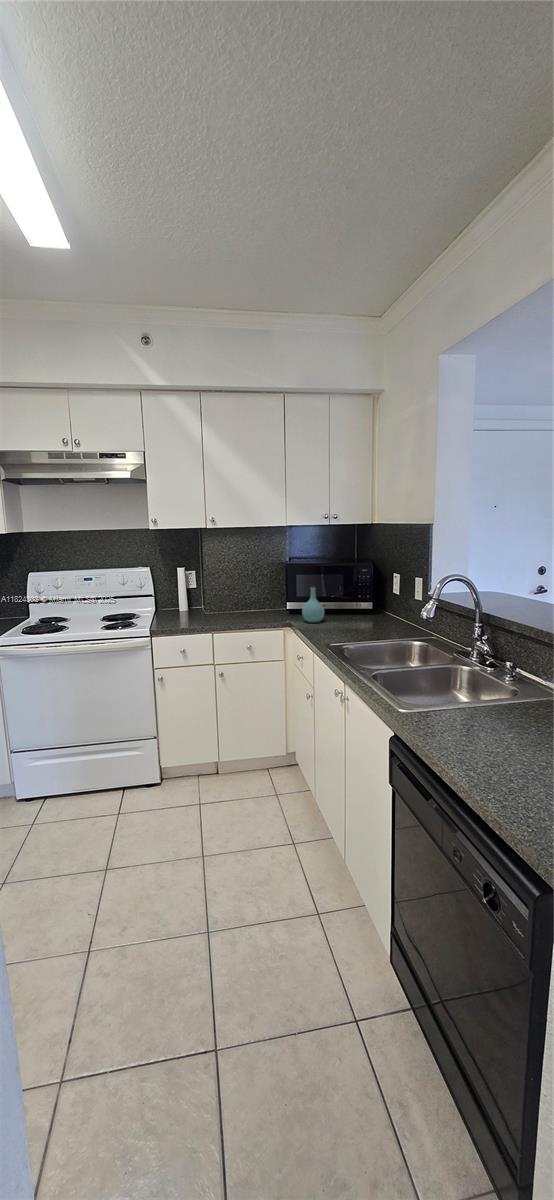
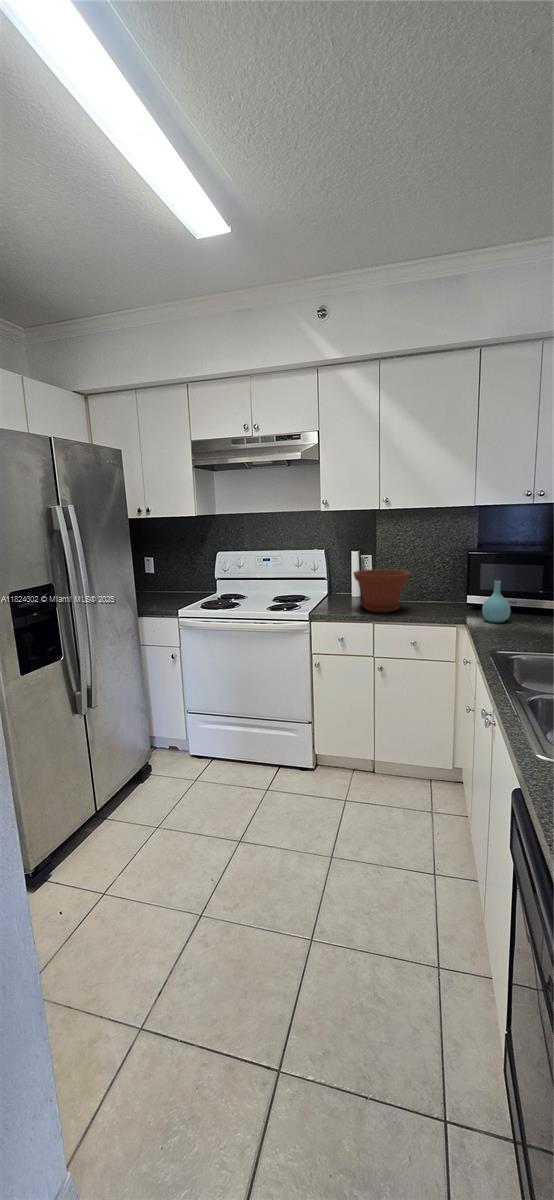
plant pot: none [186,583,238,623] -> present [353,569,410,612]

